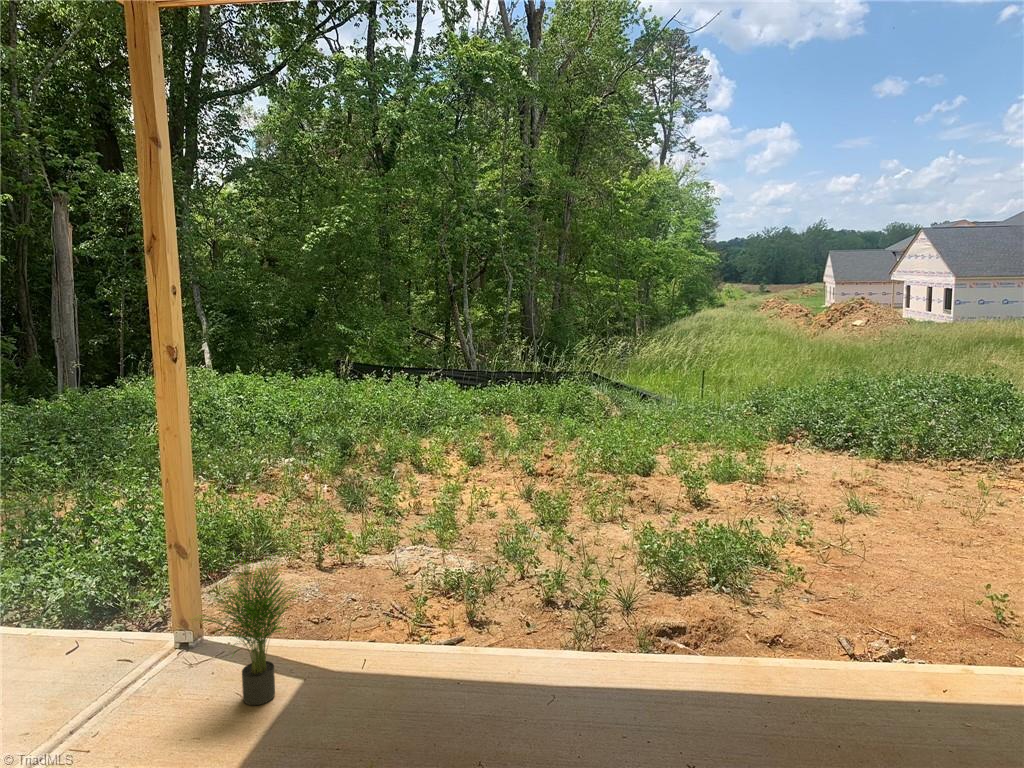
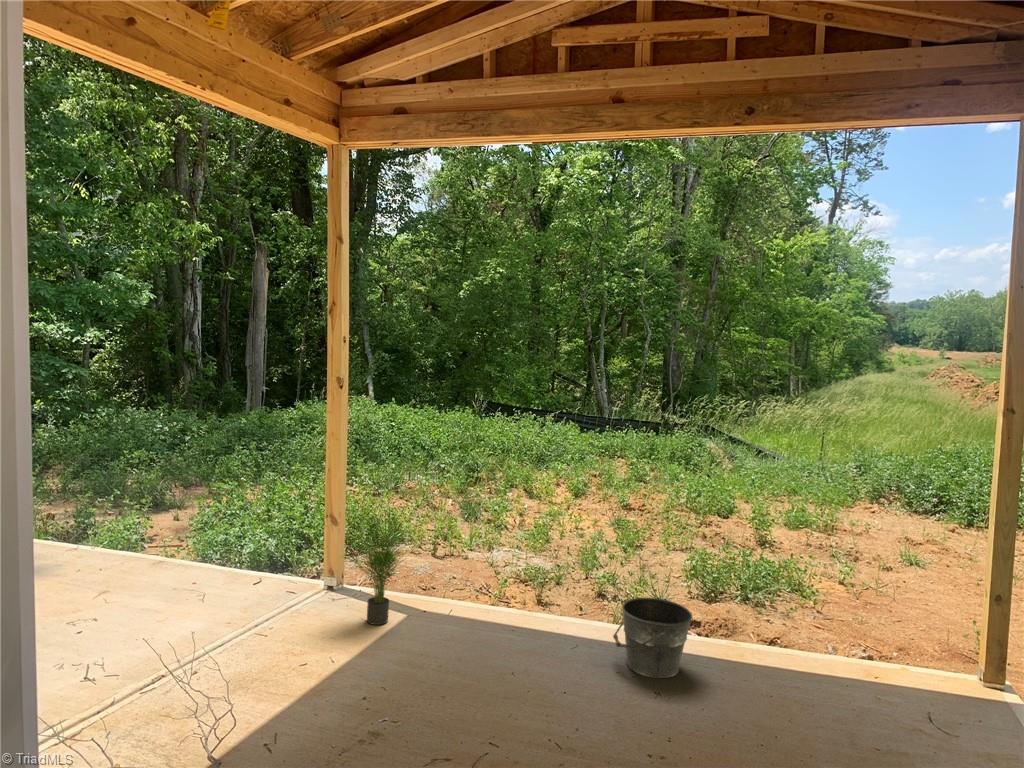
bucket: none [595,609,697,721] -> present [613,597,692,678]

